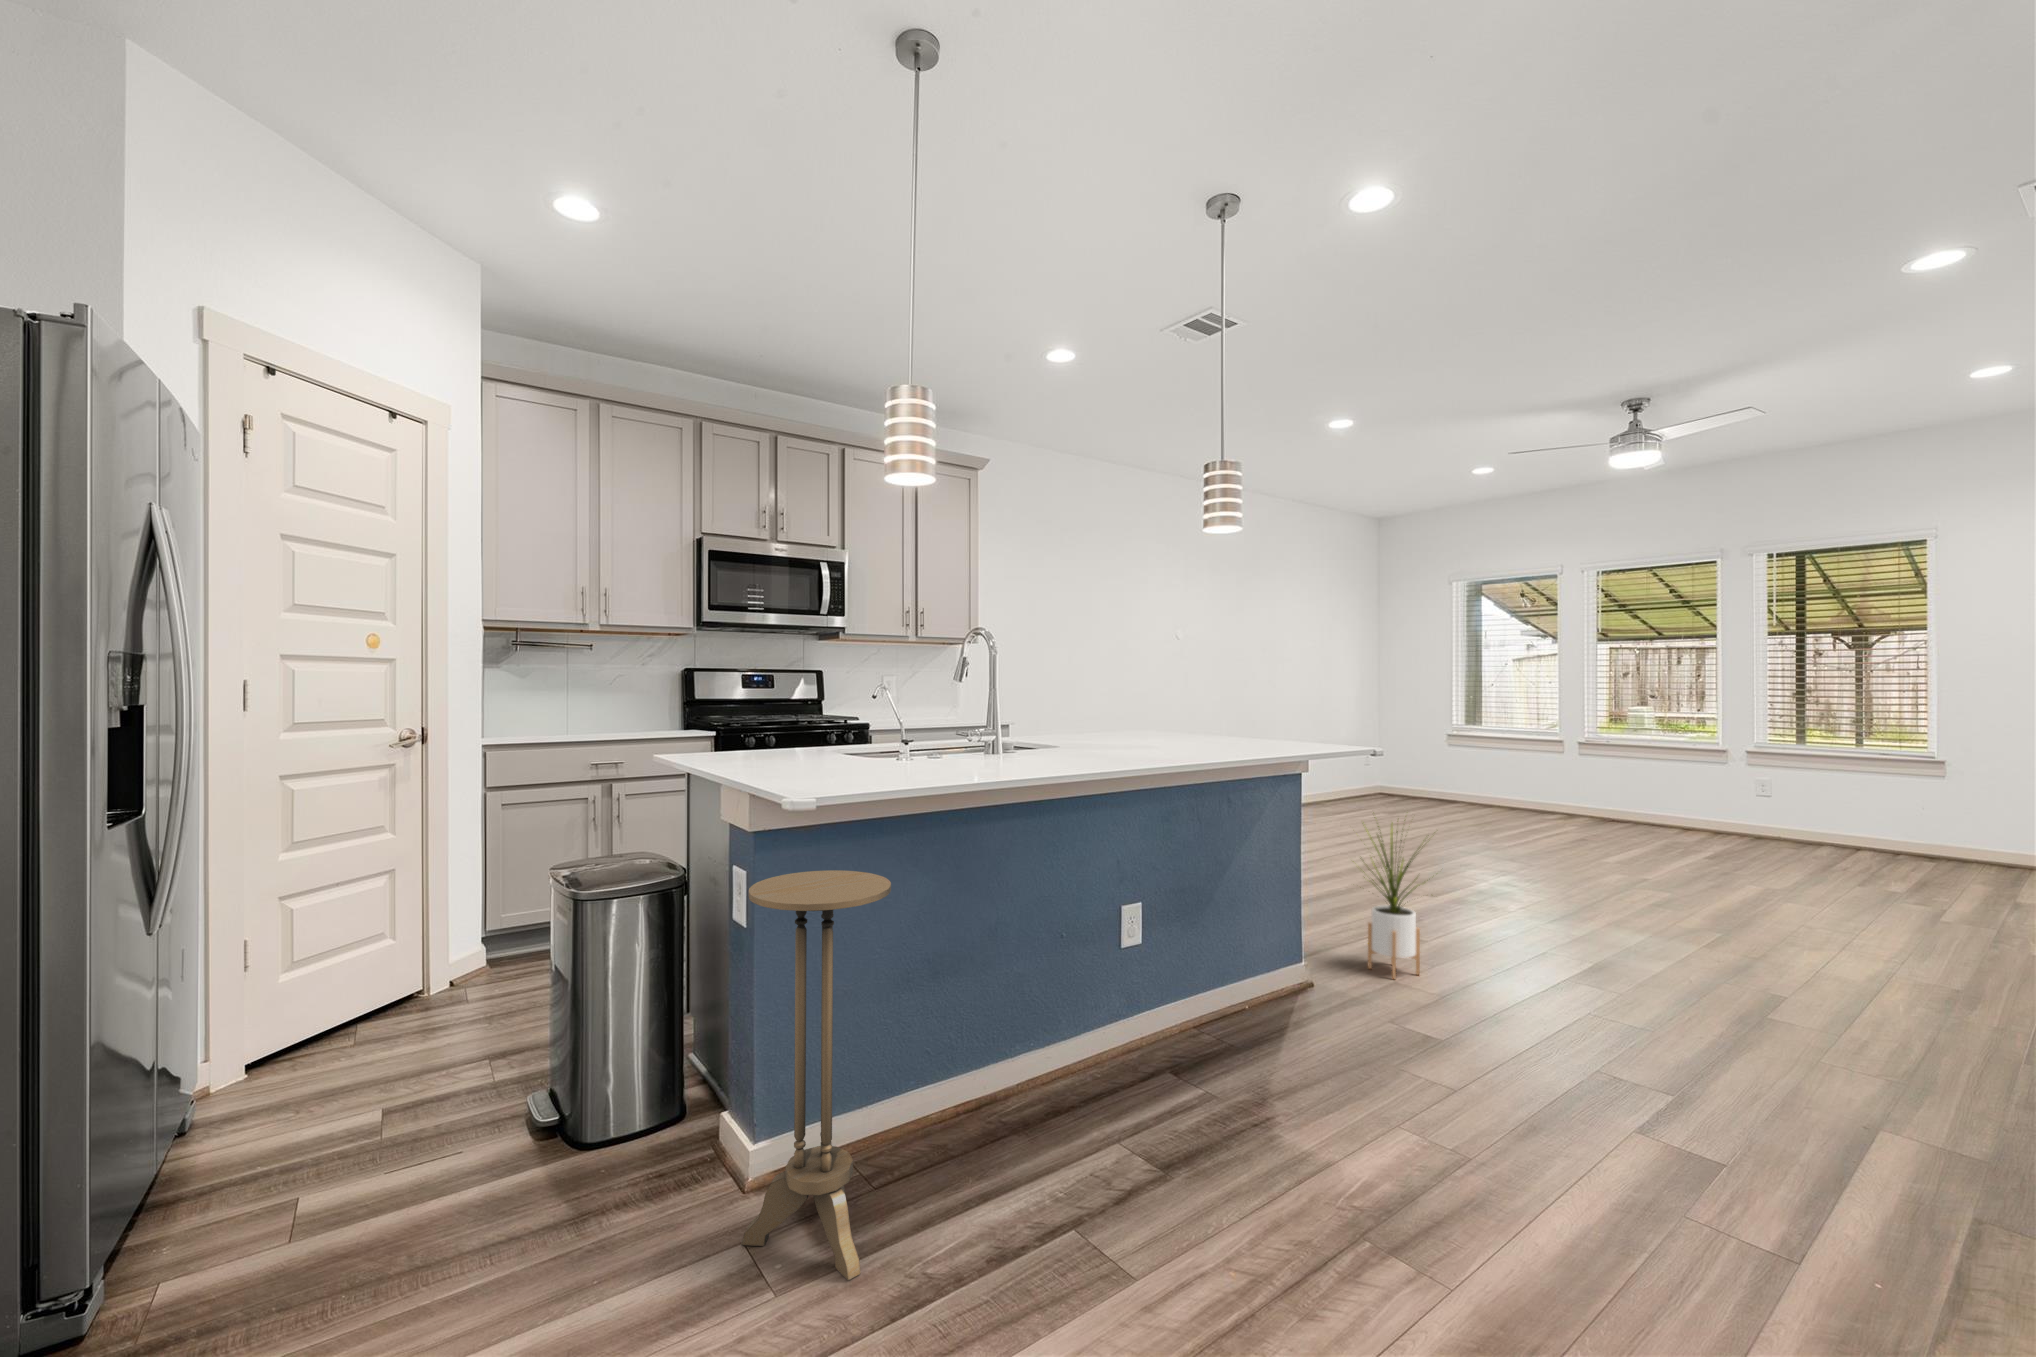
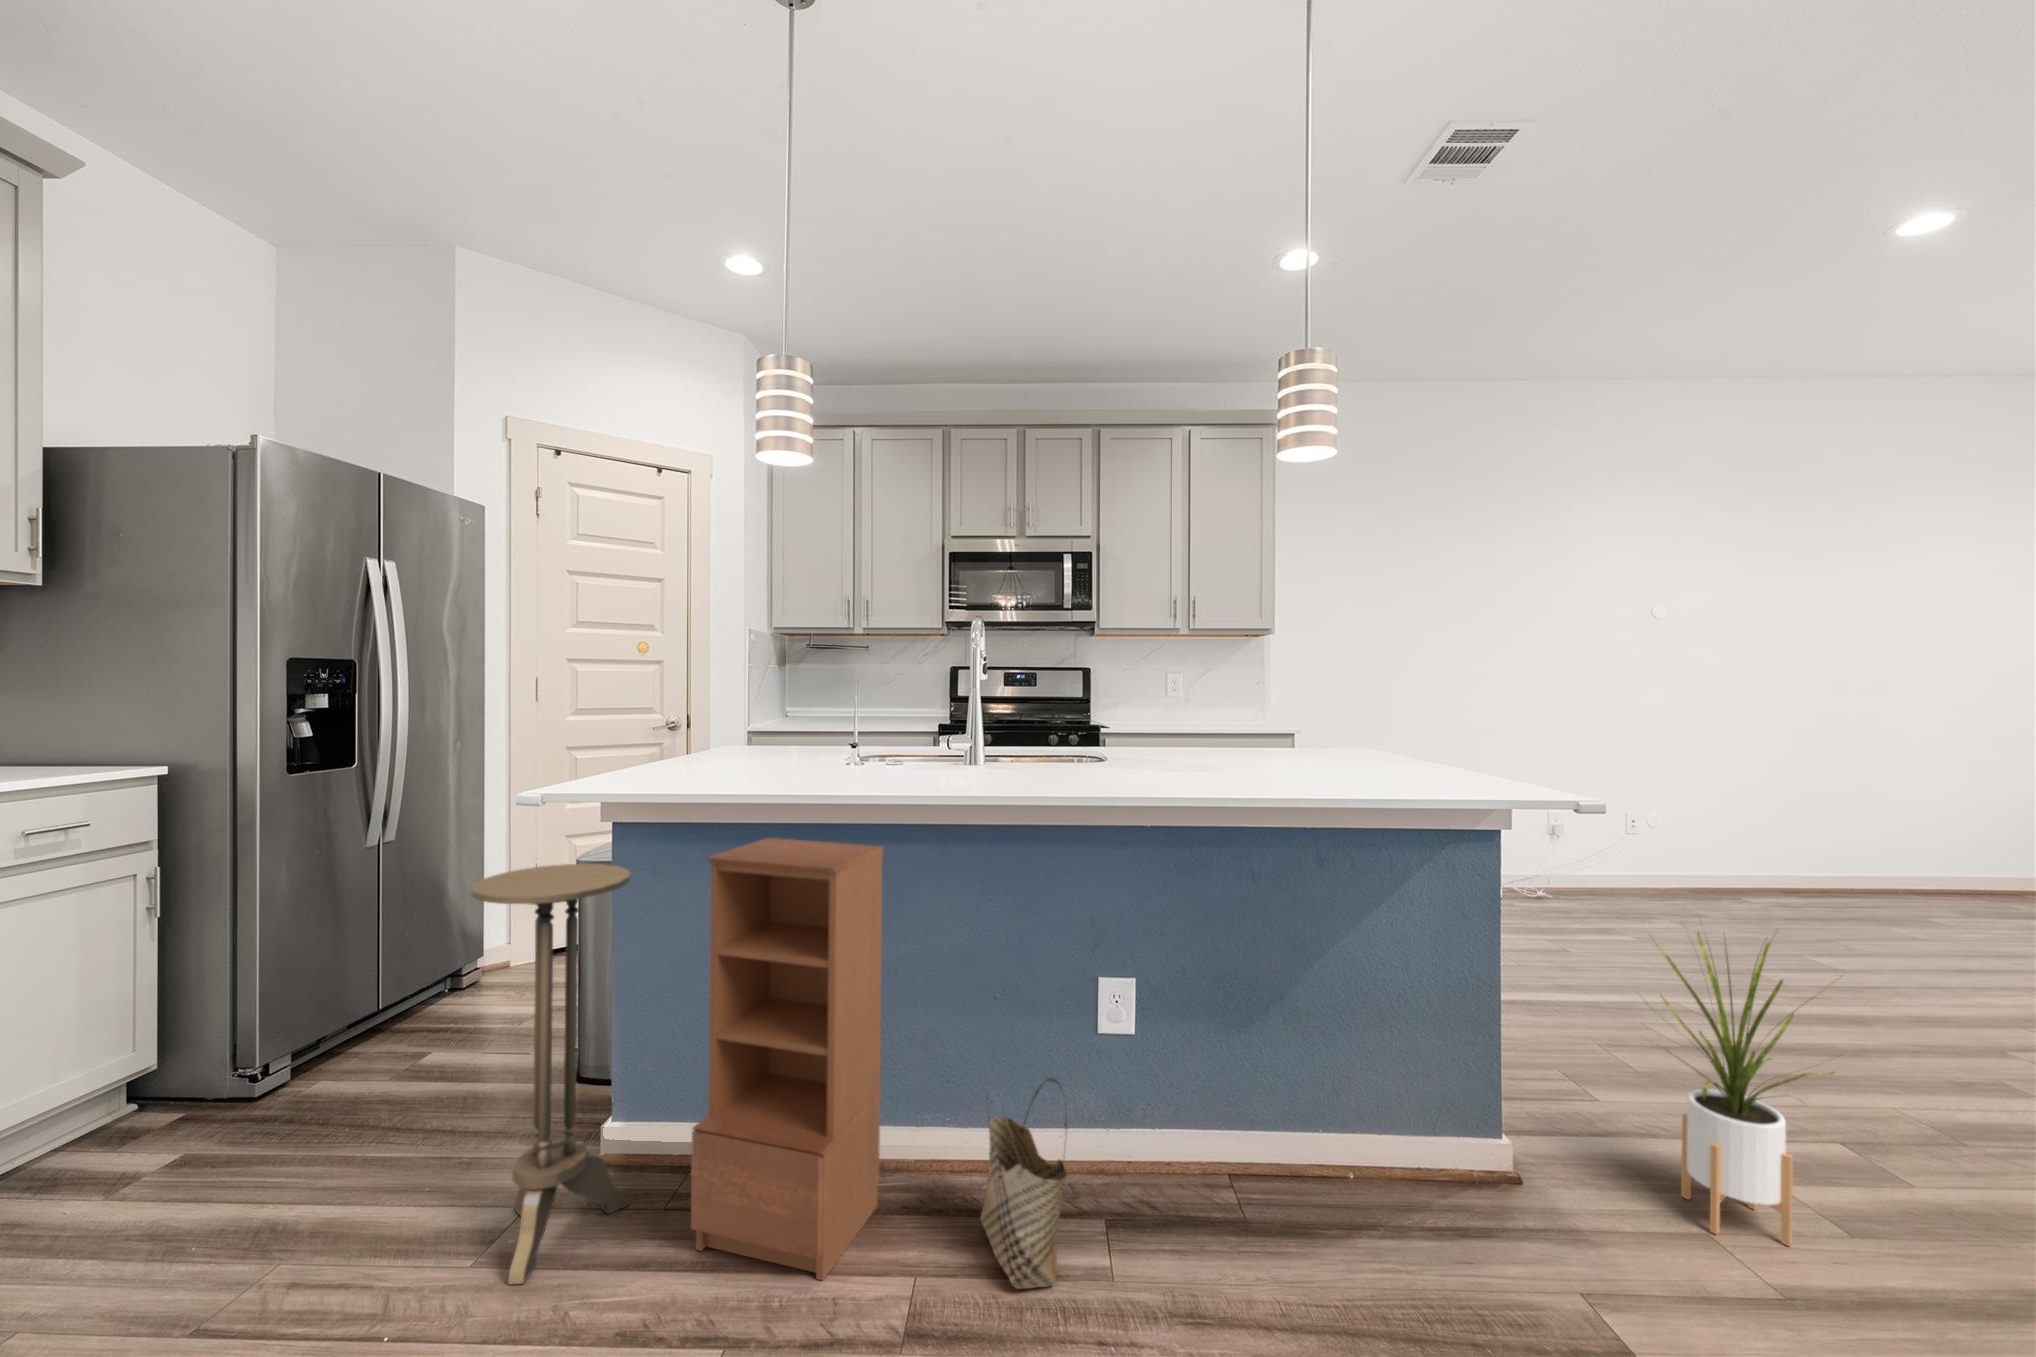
bookcase: none [926,822,1074,1193] -> present [691,838,884,1280]
woven basket: none [1111,973,1202,1117] -> present [981,1078,1067,1289]

